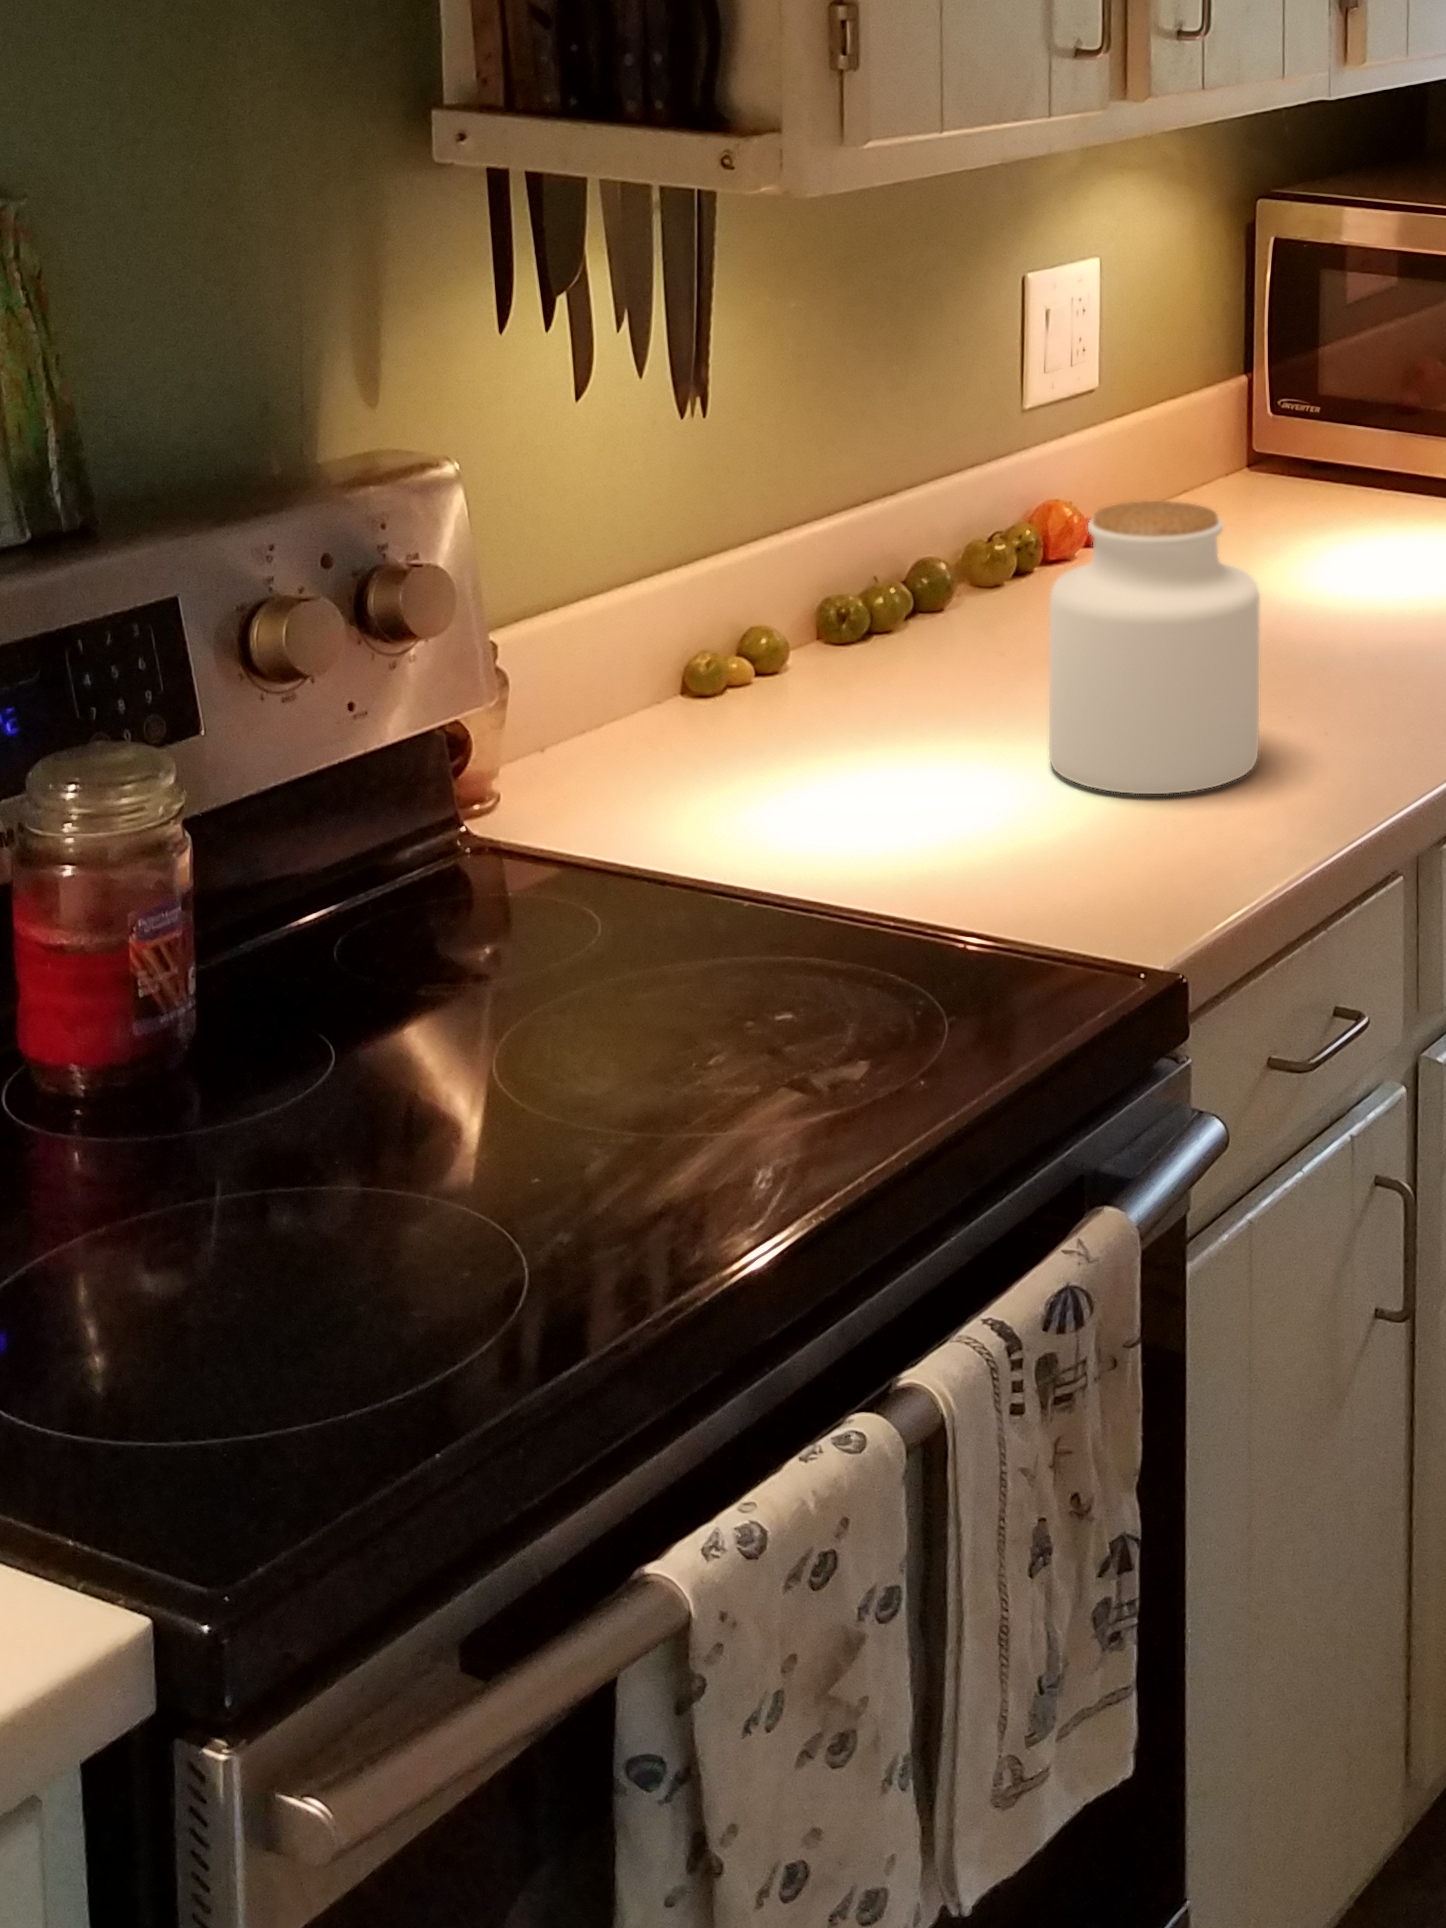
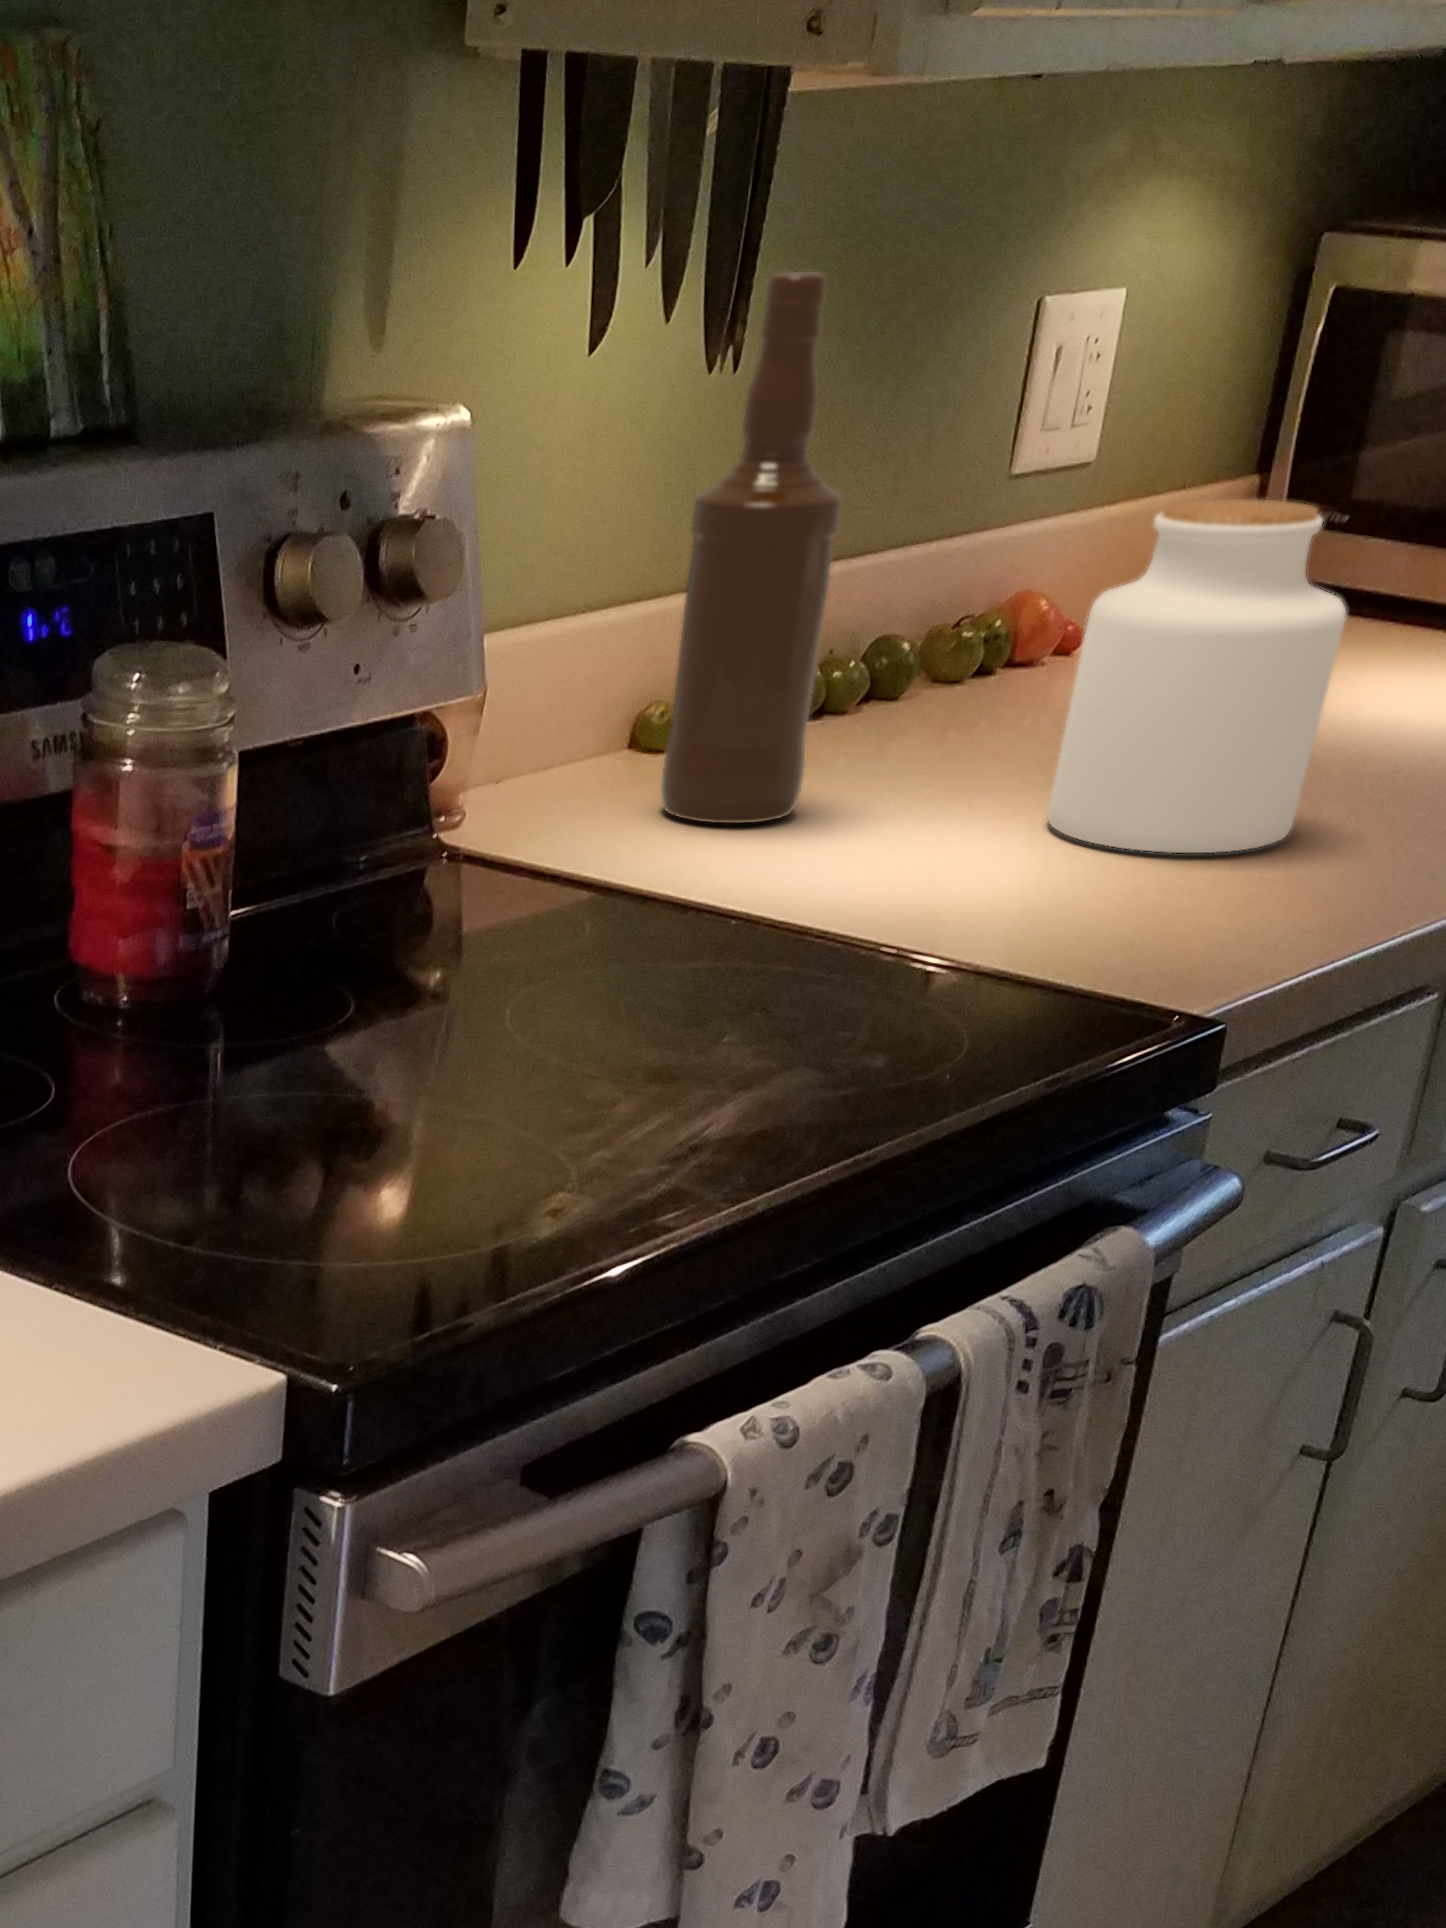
bottle: none [688,344,823,782] -> present [661,272,842,823]

